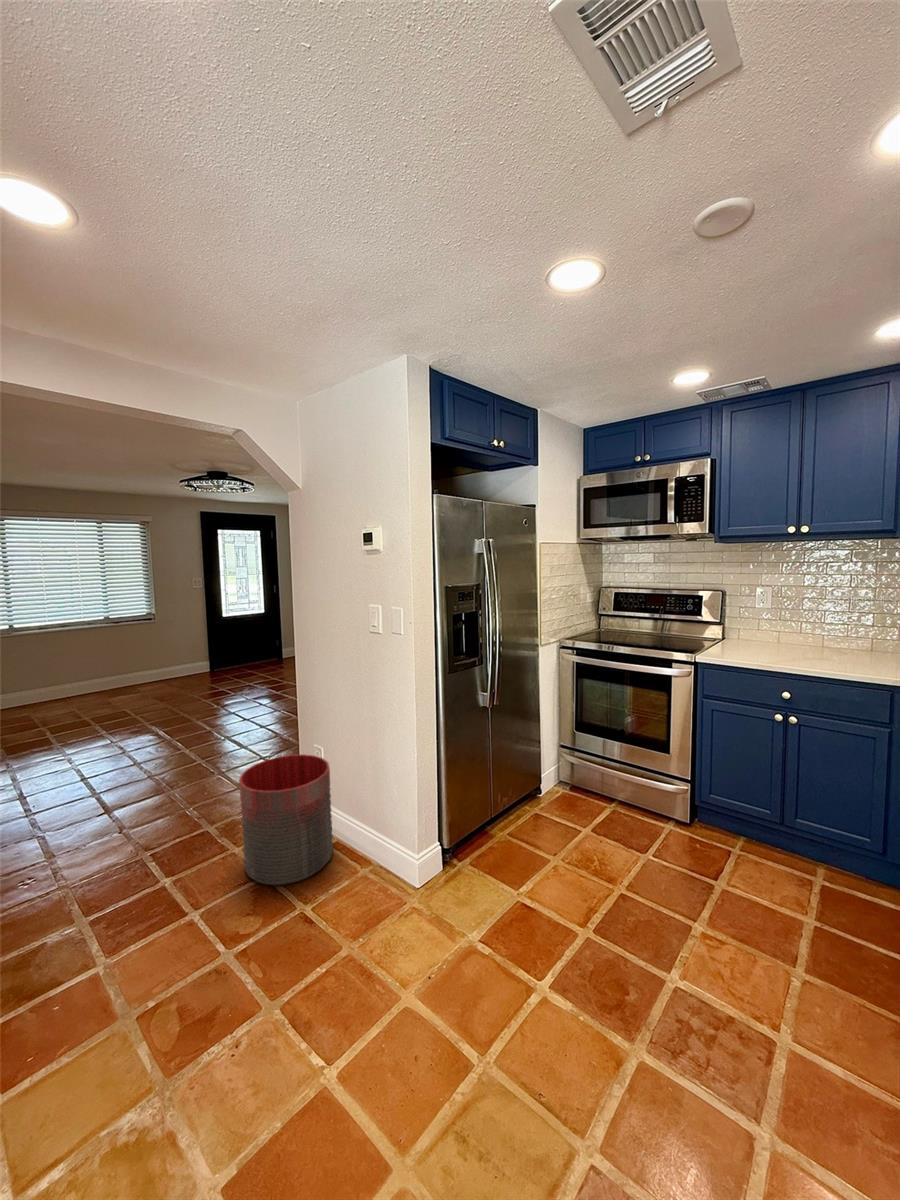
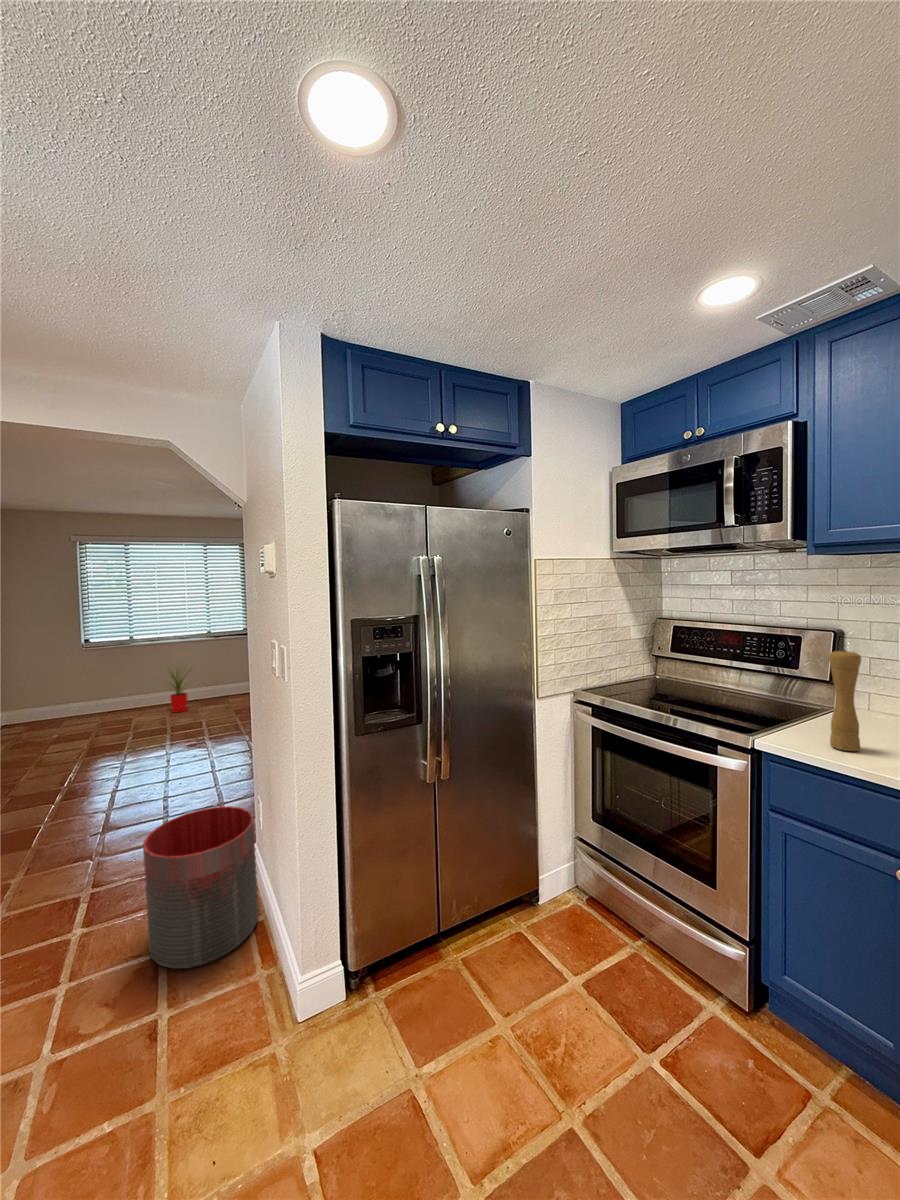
pepper mill: none [736,599,754,658] -> present [829,650,861,751]
house plant: none [31,640,92,705] -> present [169,668,192,713]

